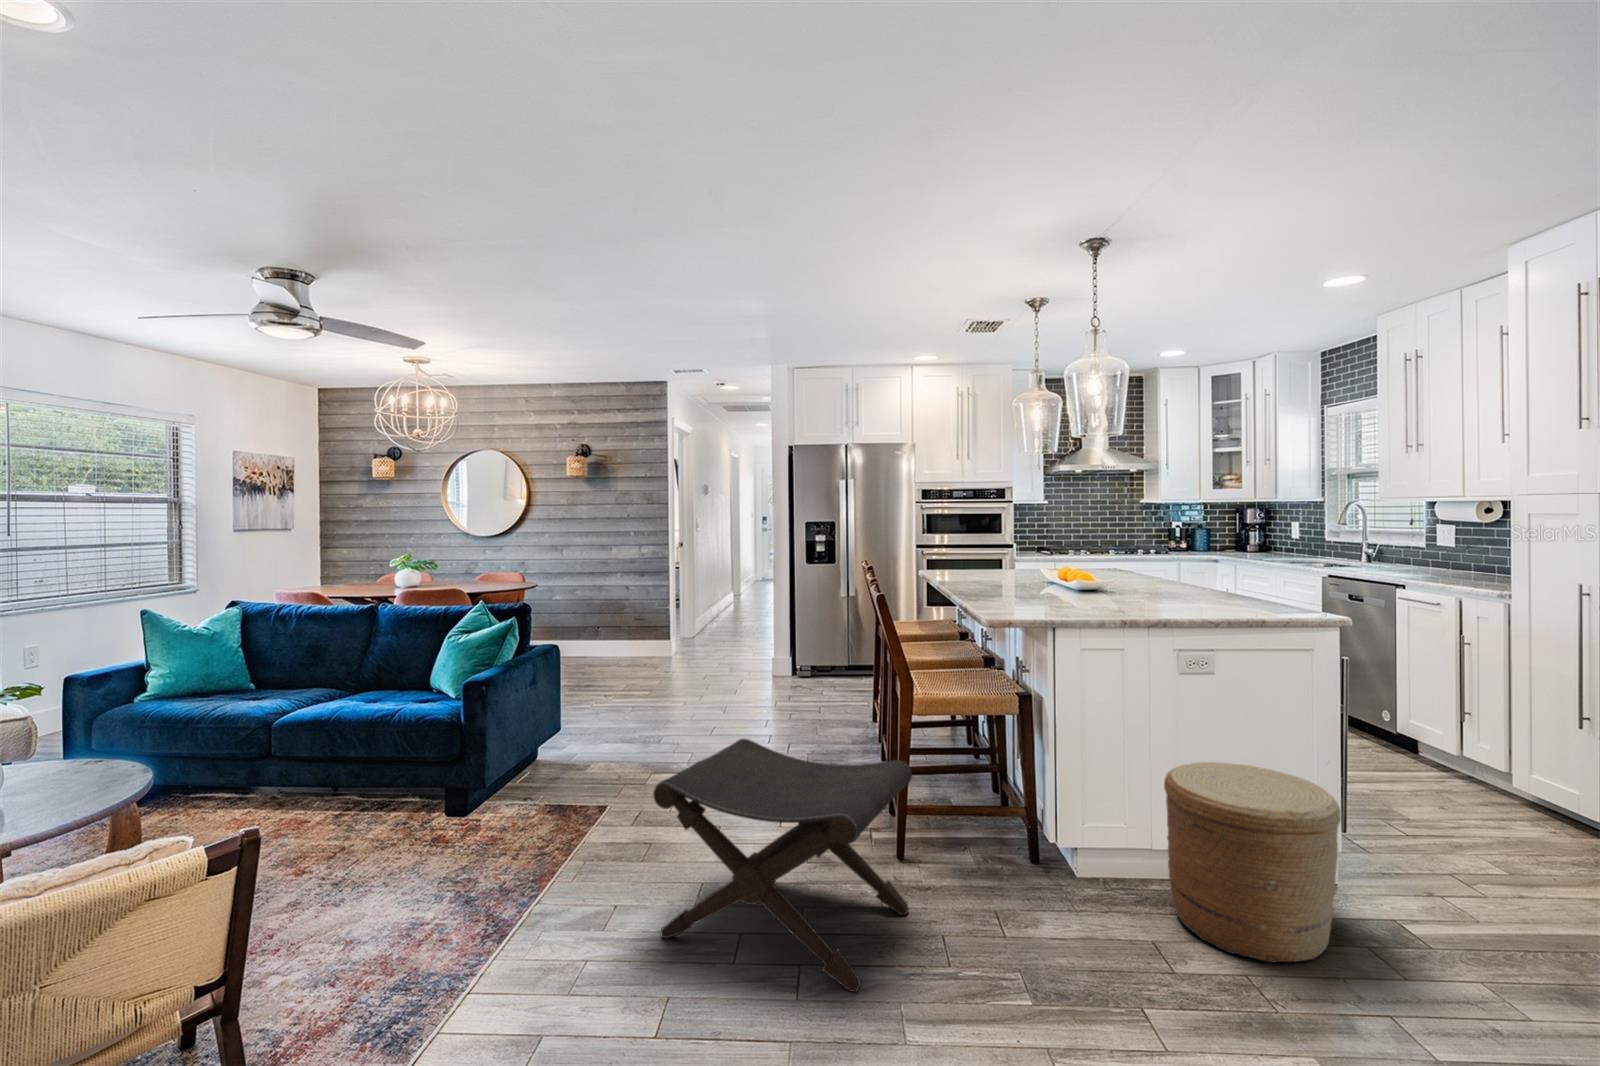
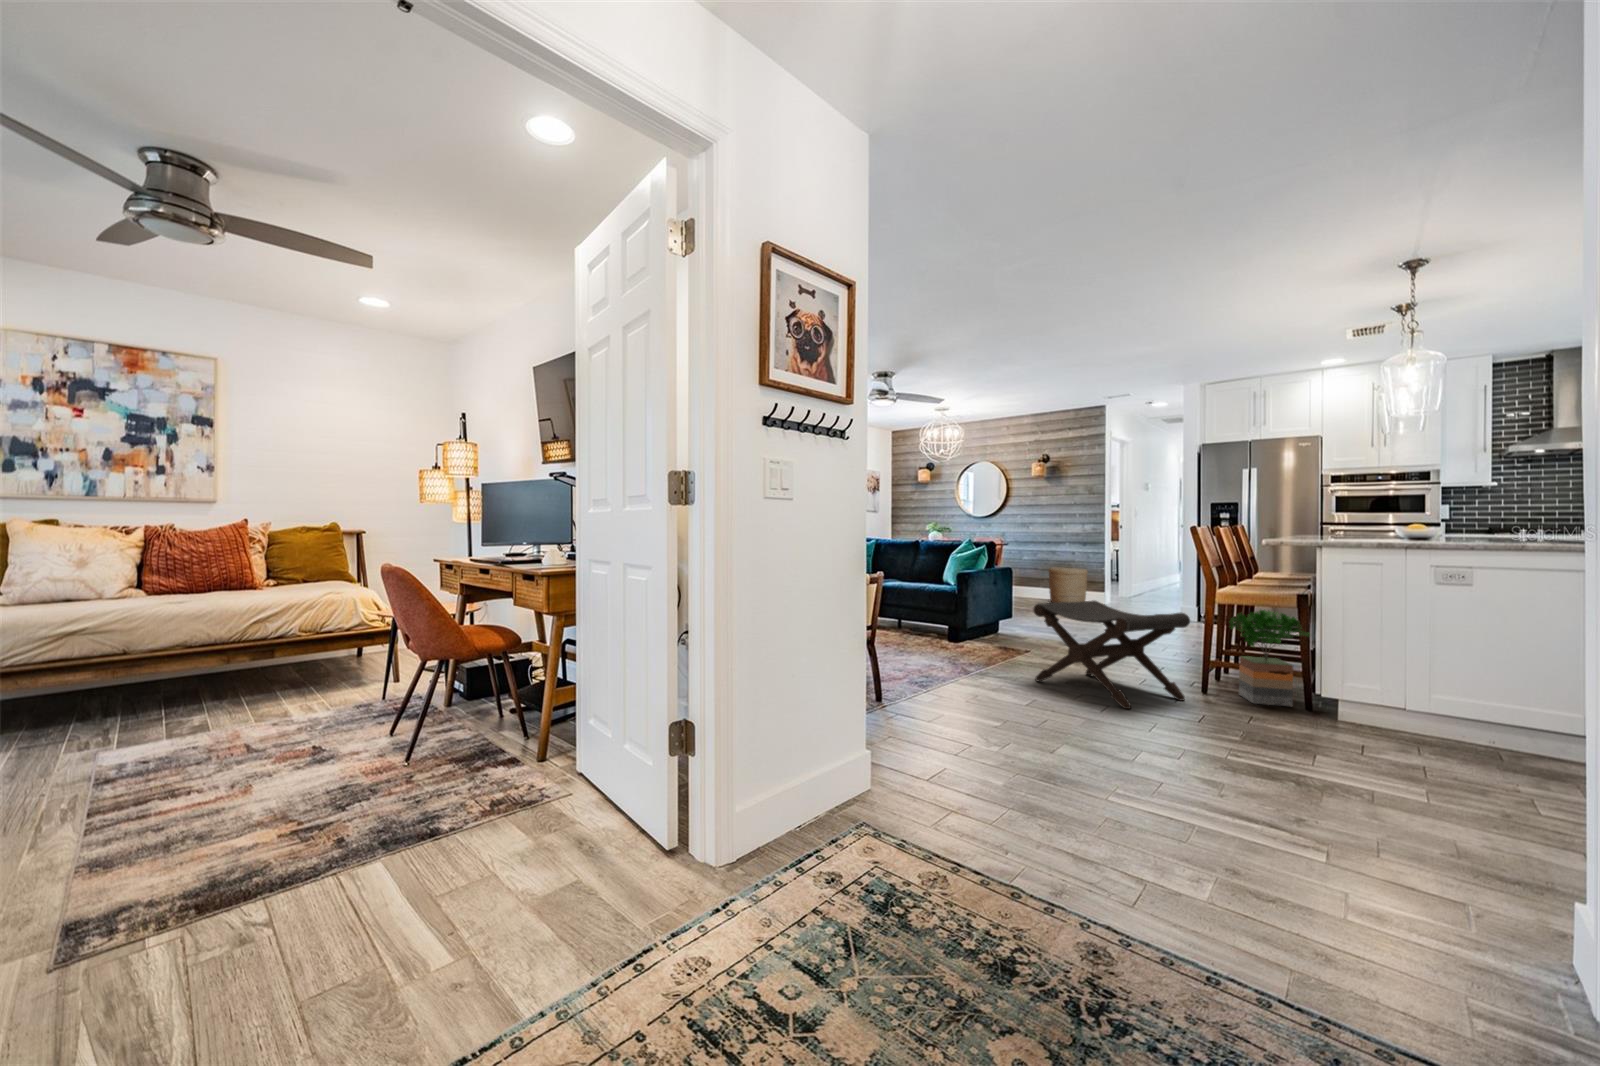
potted tree: none [943,722,1046,882] -> present [1231,610,1310,706]
woven basket: present [1164,762,1341,963] -> present [1049,567,1088,603]

